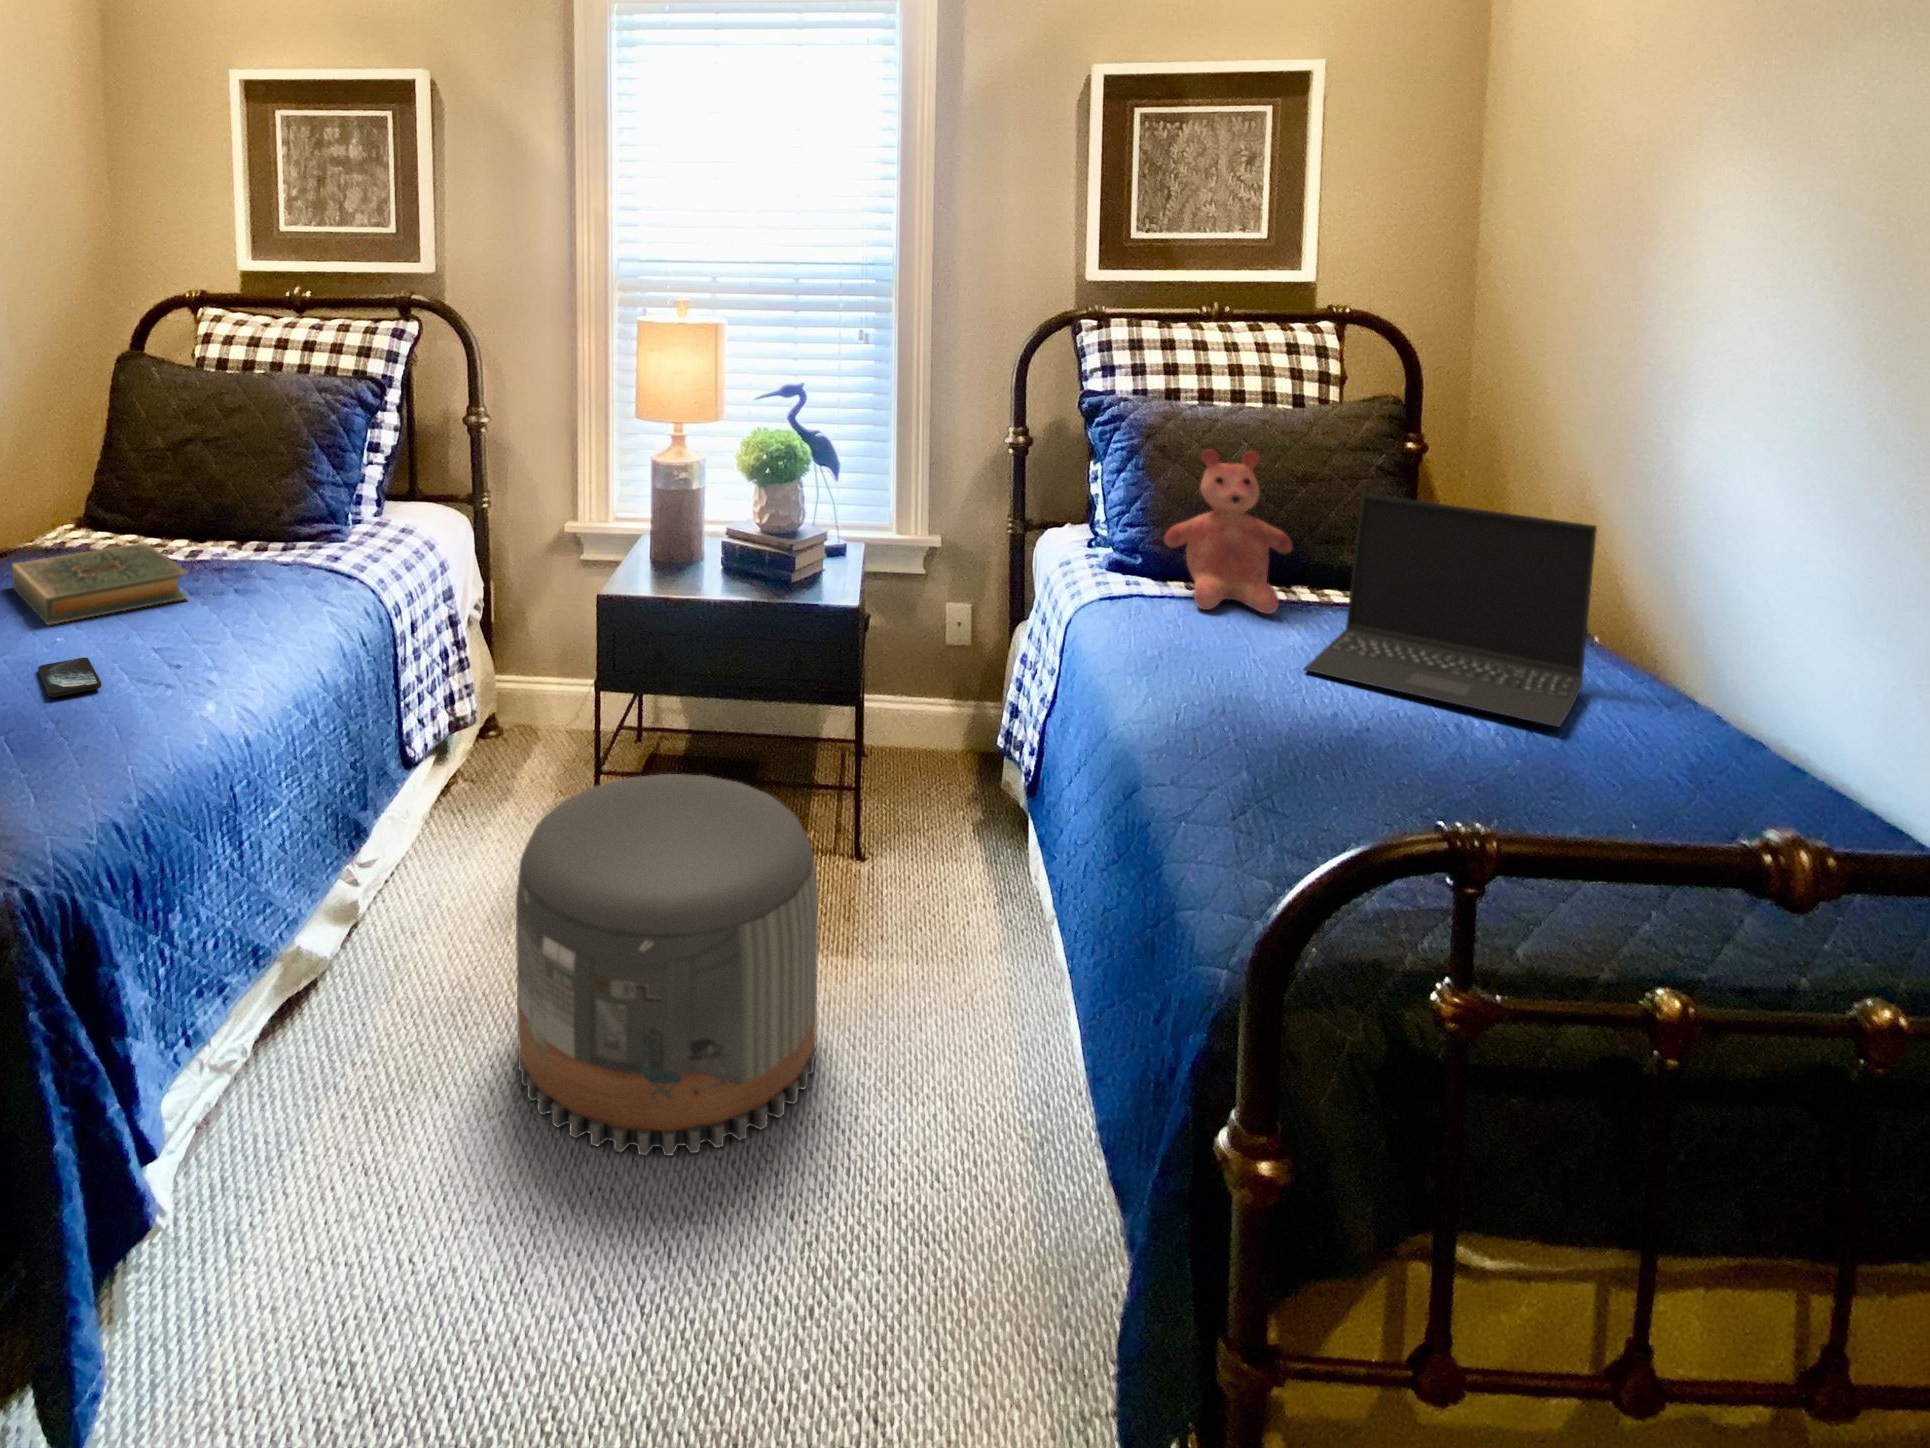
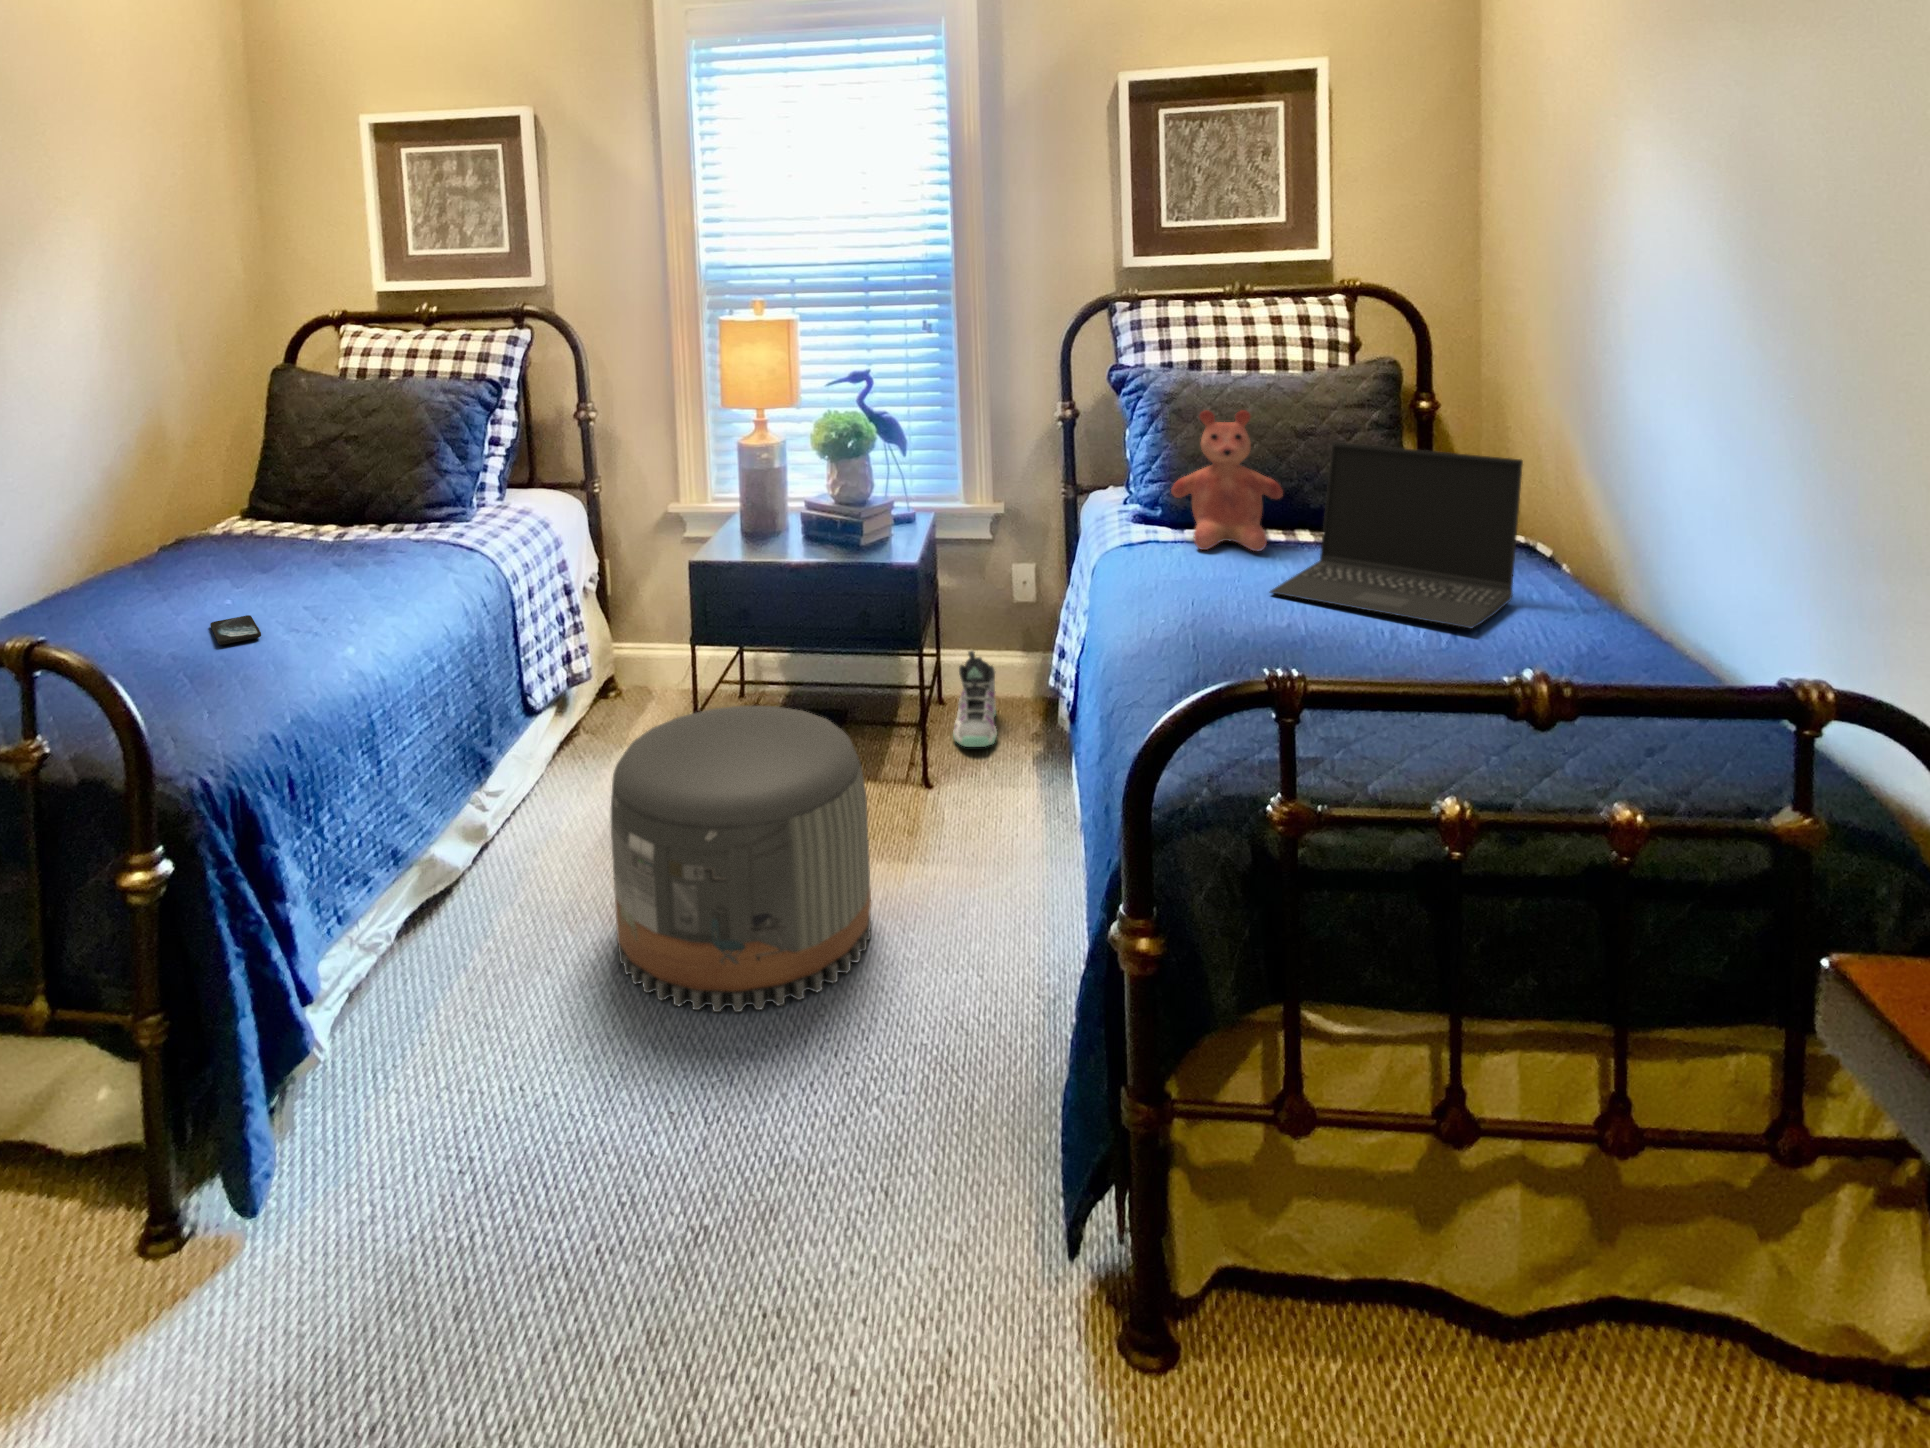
hardback book: present [12,542,188,625] -> none [189,526,336,593]
sneaker: none [882,701,932,812] -> present [953,651,997,747]

